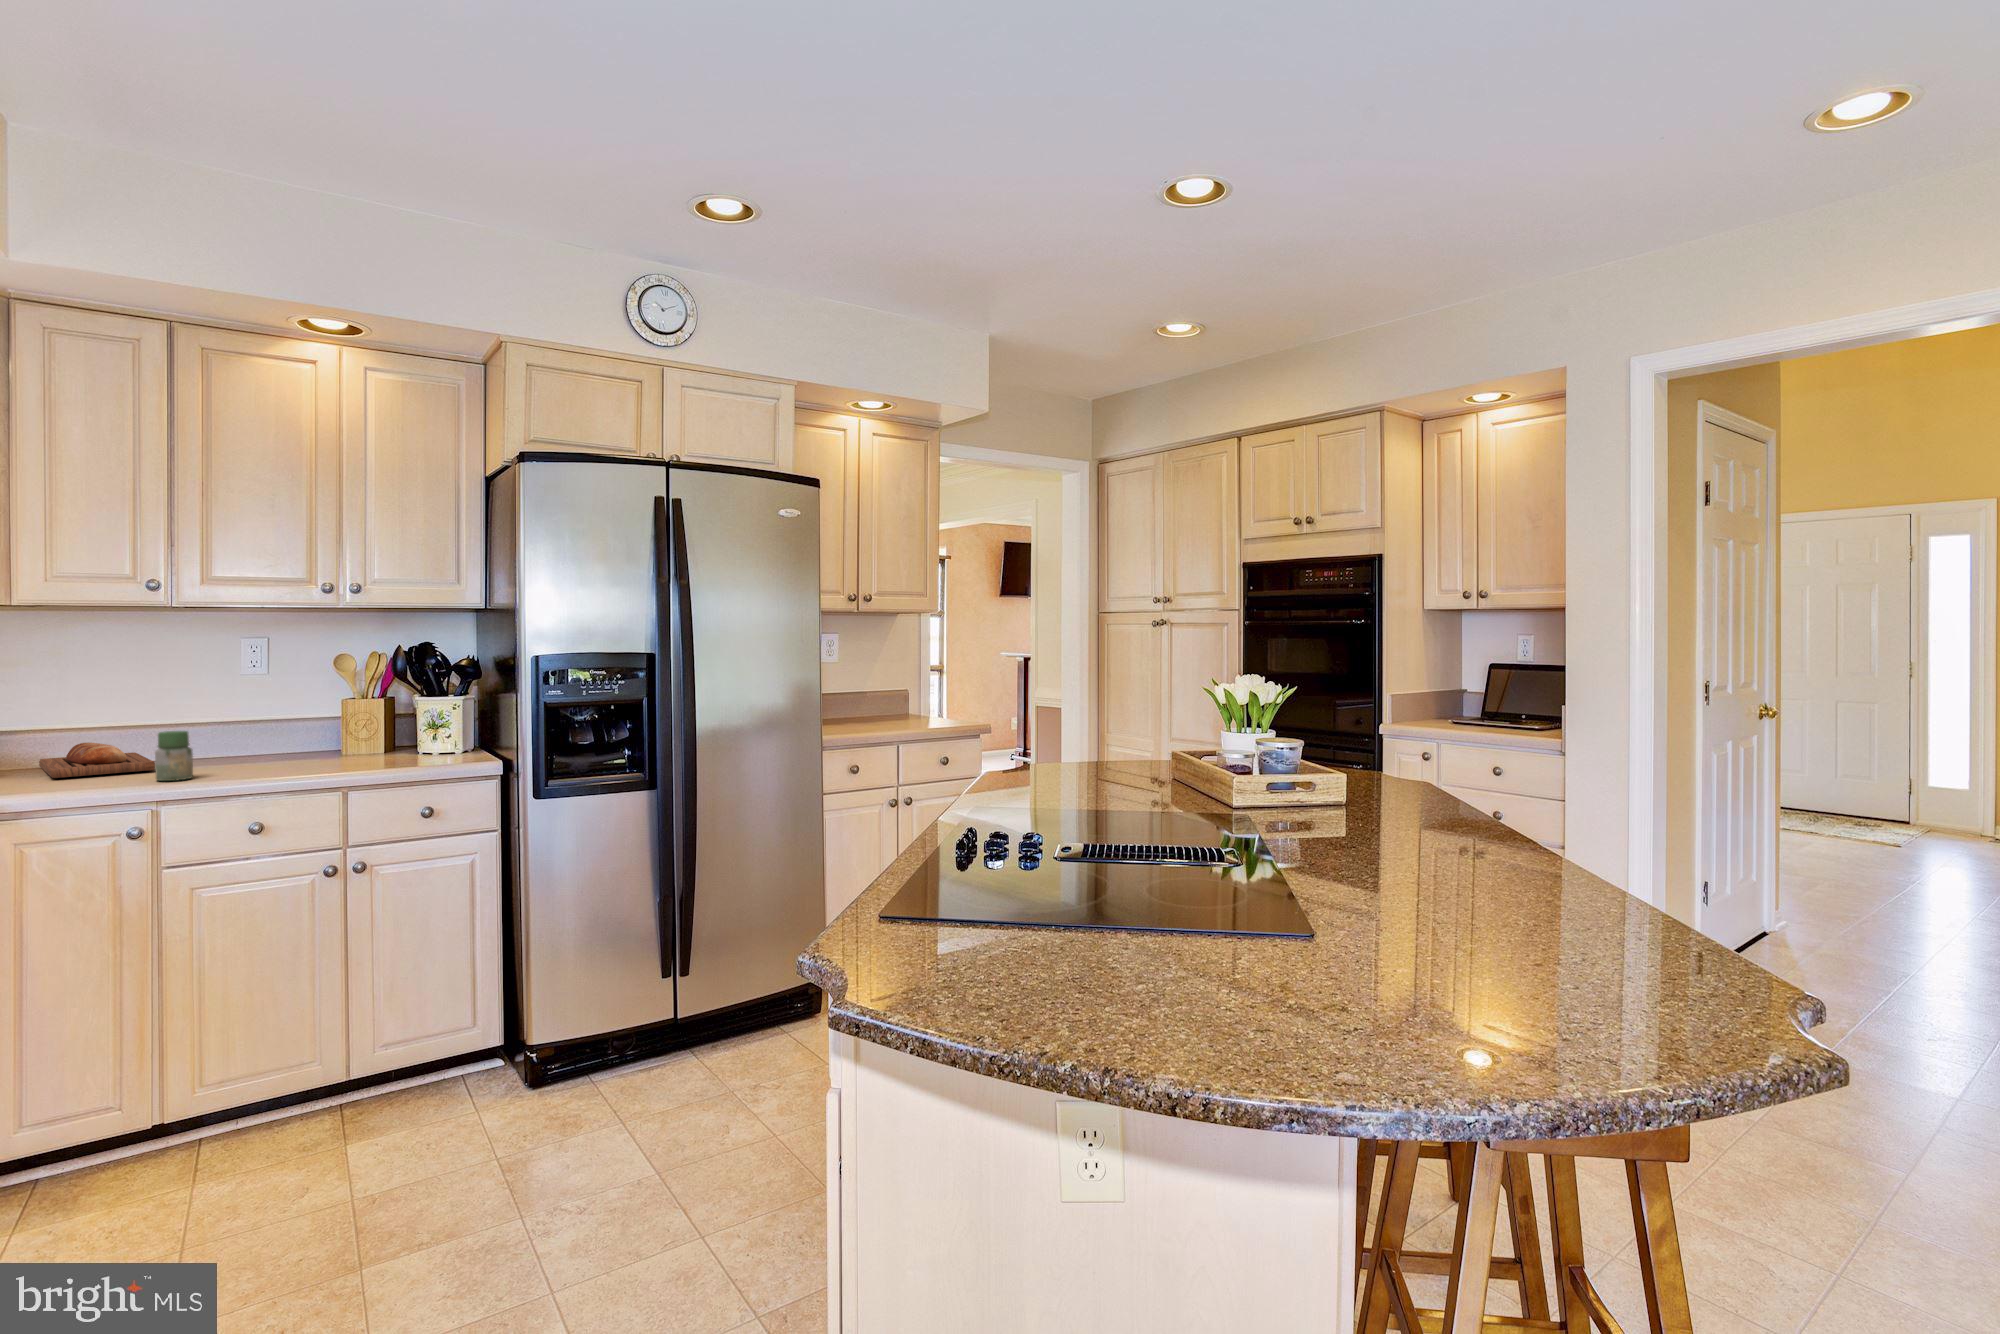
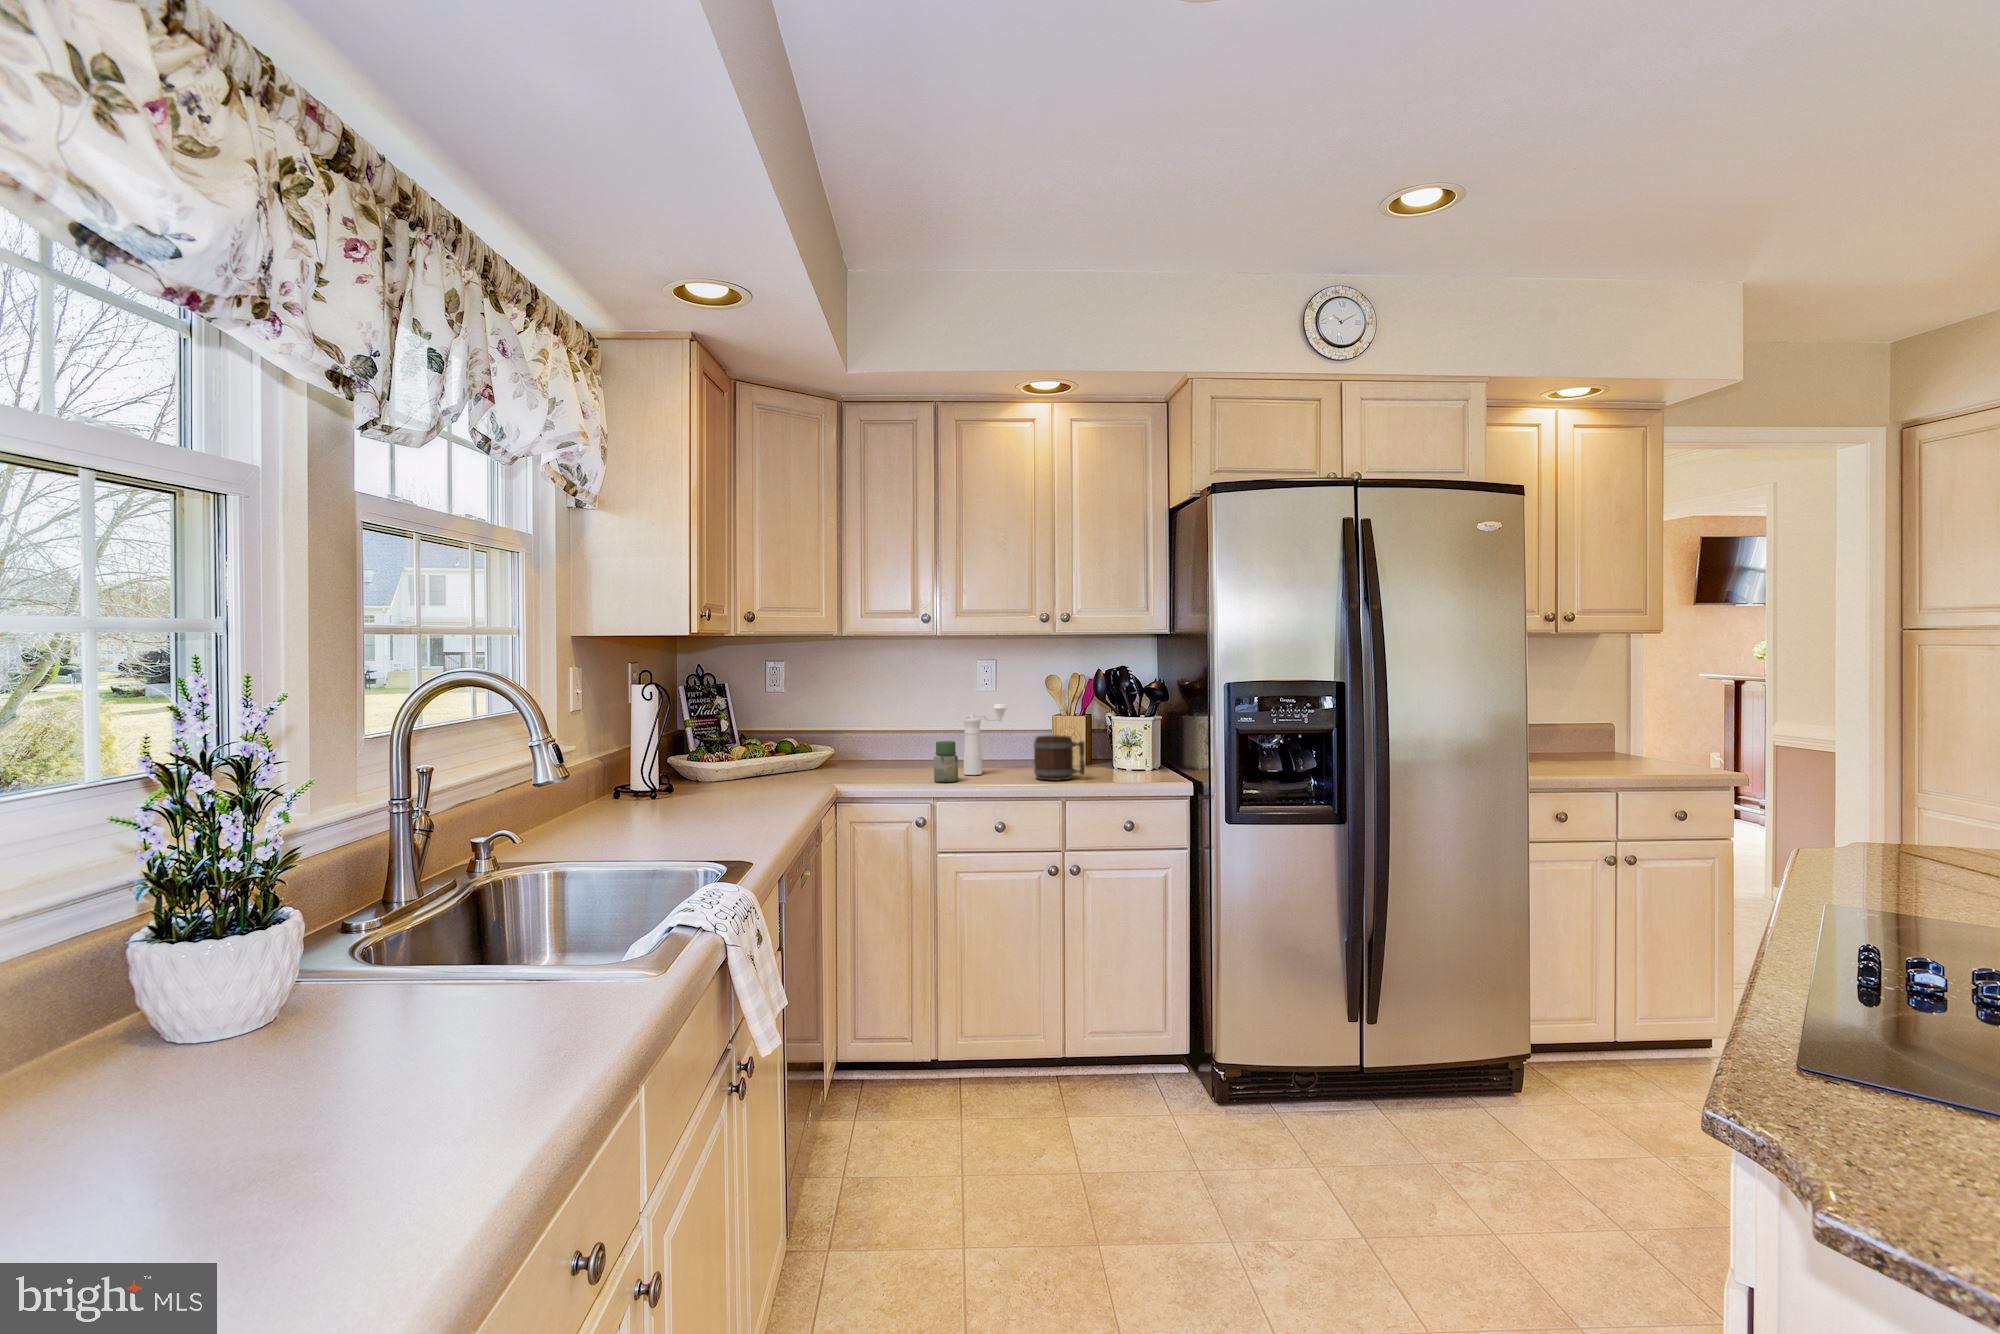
pepper mill: none [203,685,270,771] -> present [963,704,1007,775]
mug: none [304,719,374,770] -> present [1034,735,1085,781]
bread loaf: present [39,743,155,778] -> none [859,747,931,774]

